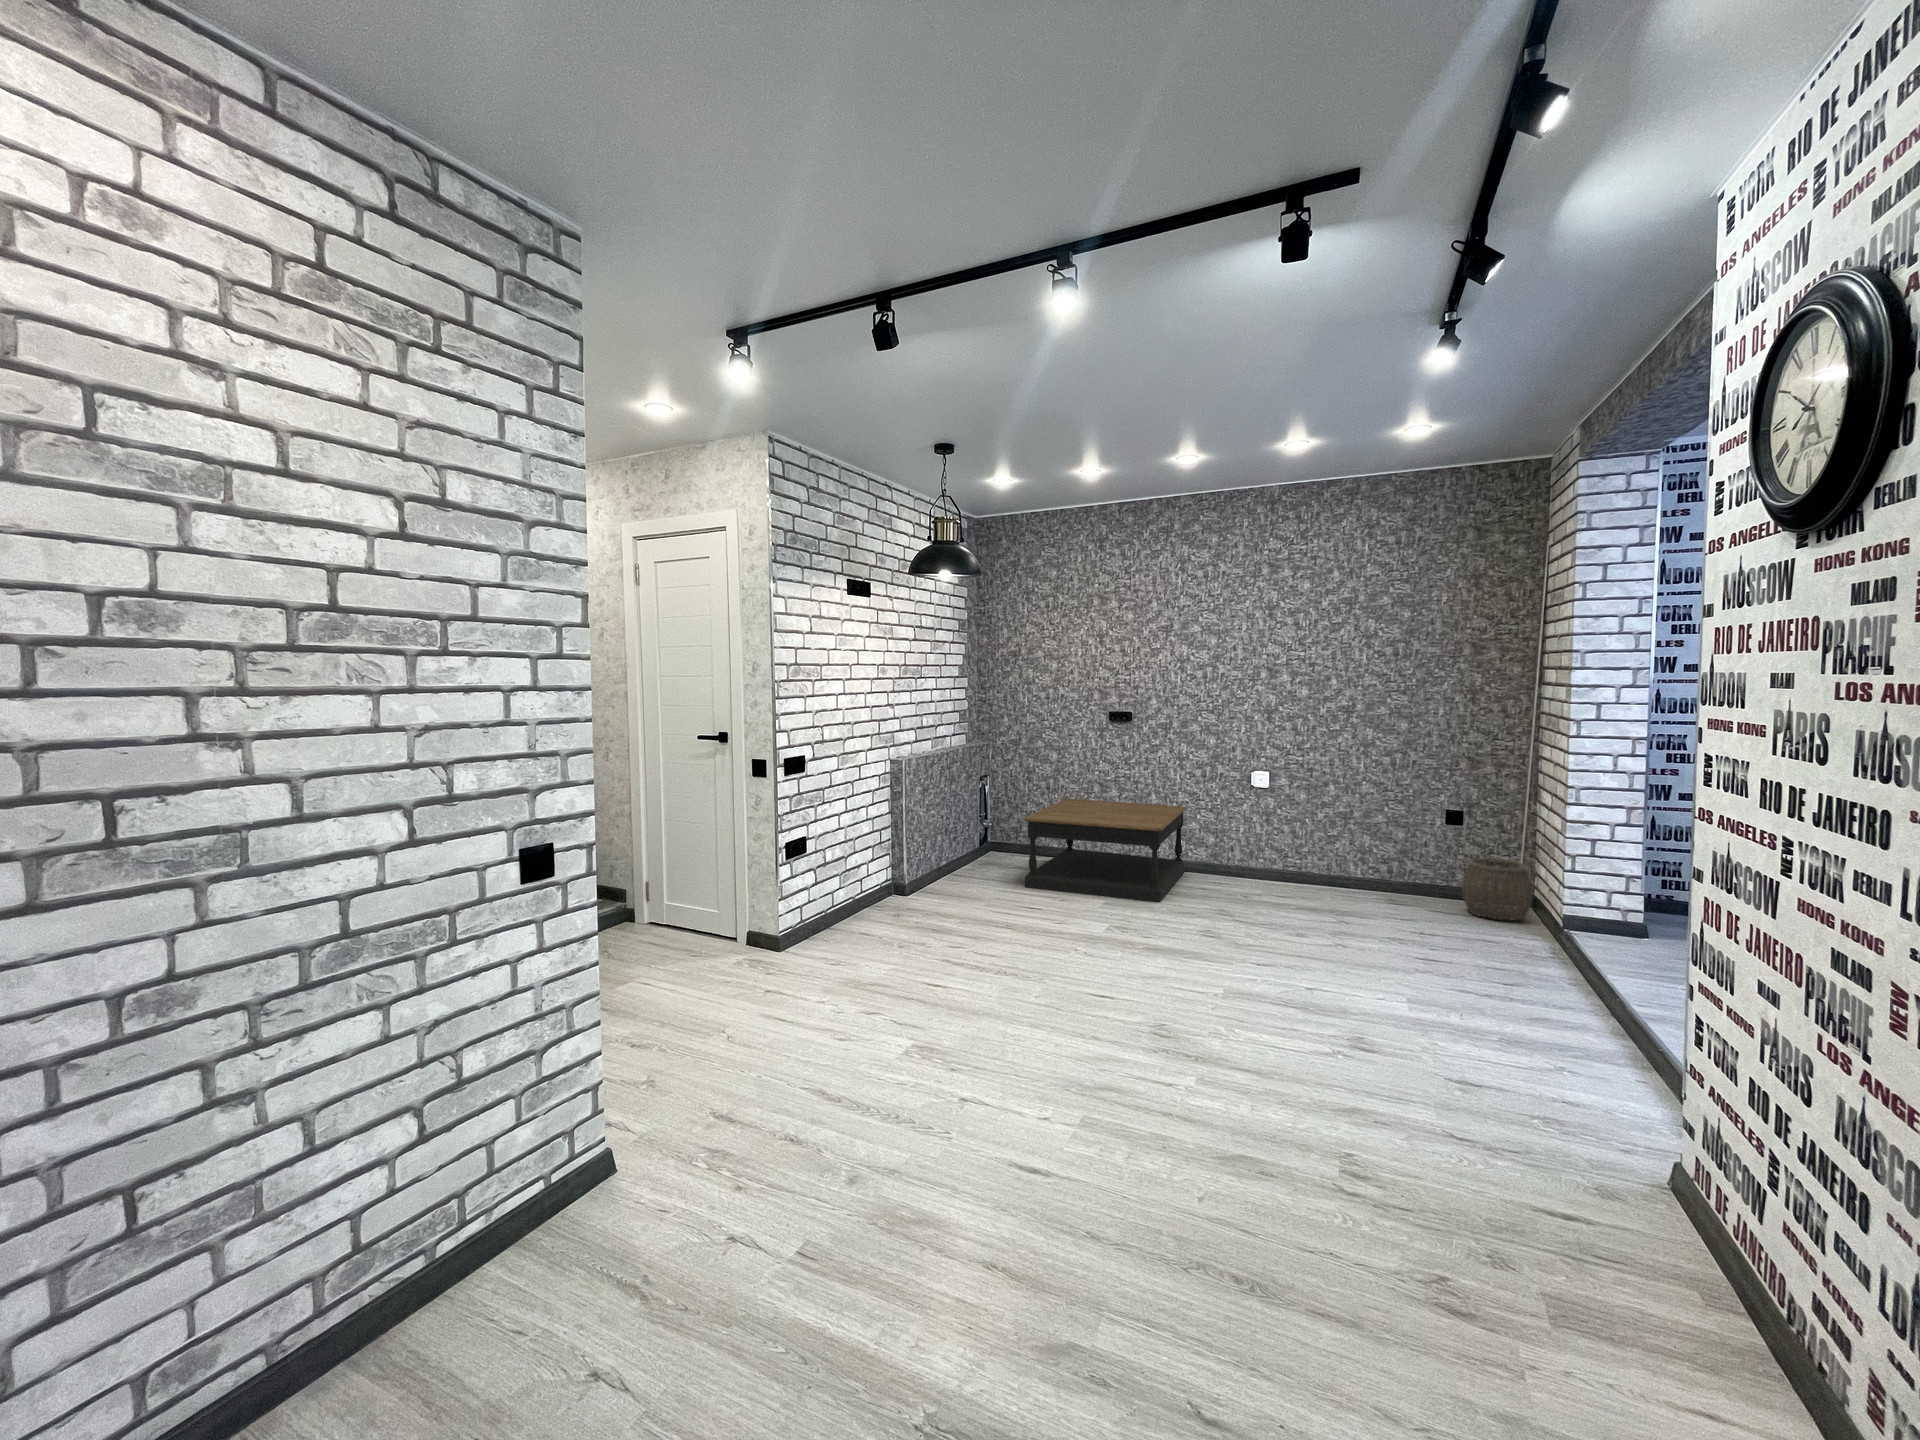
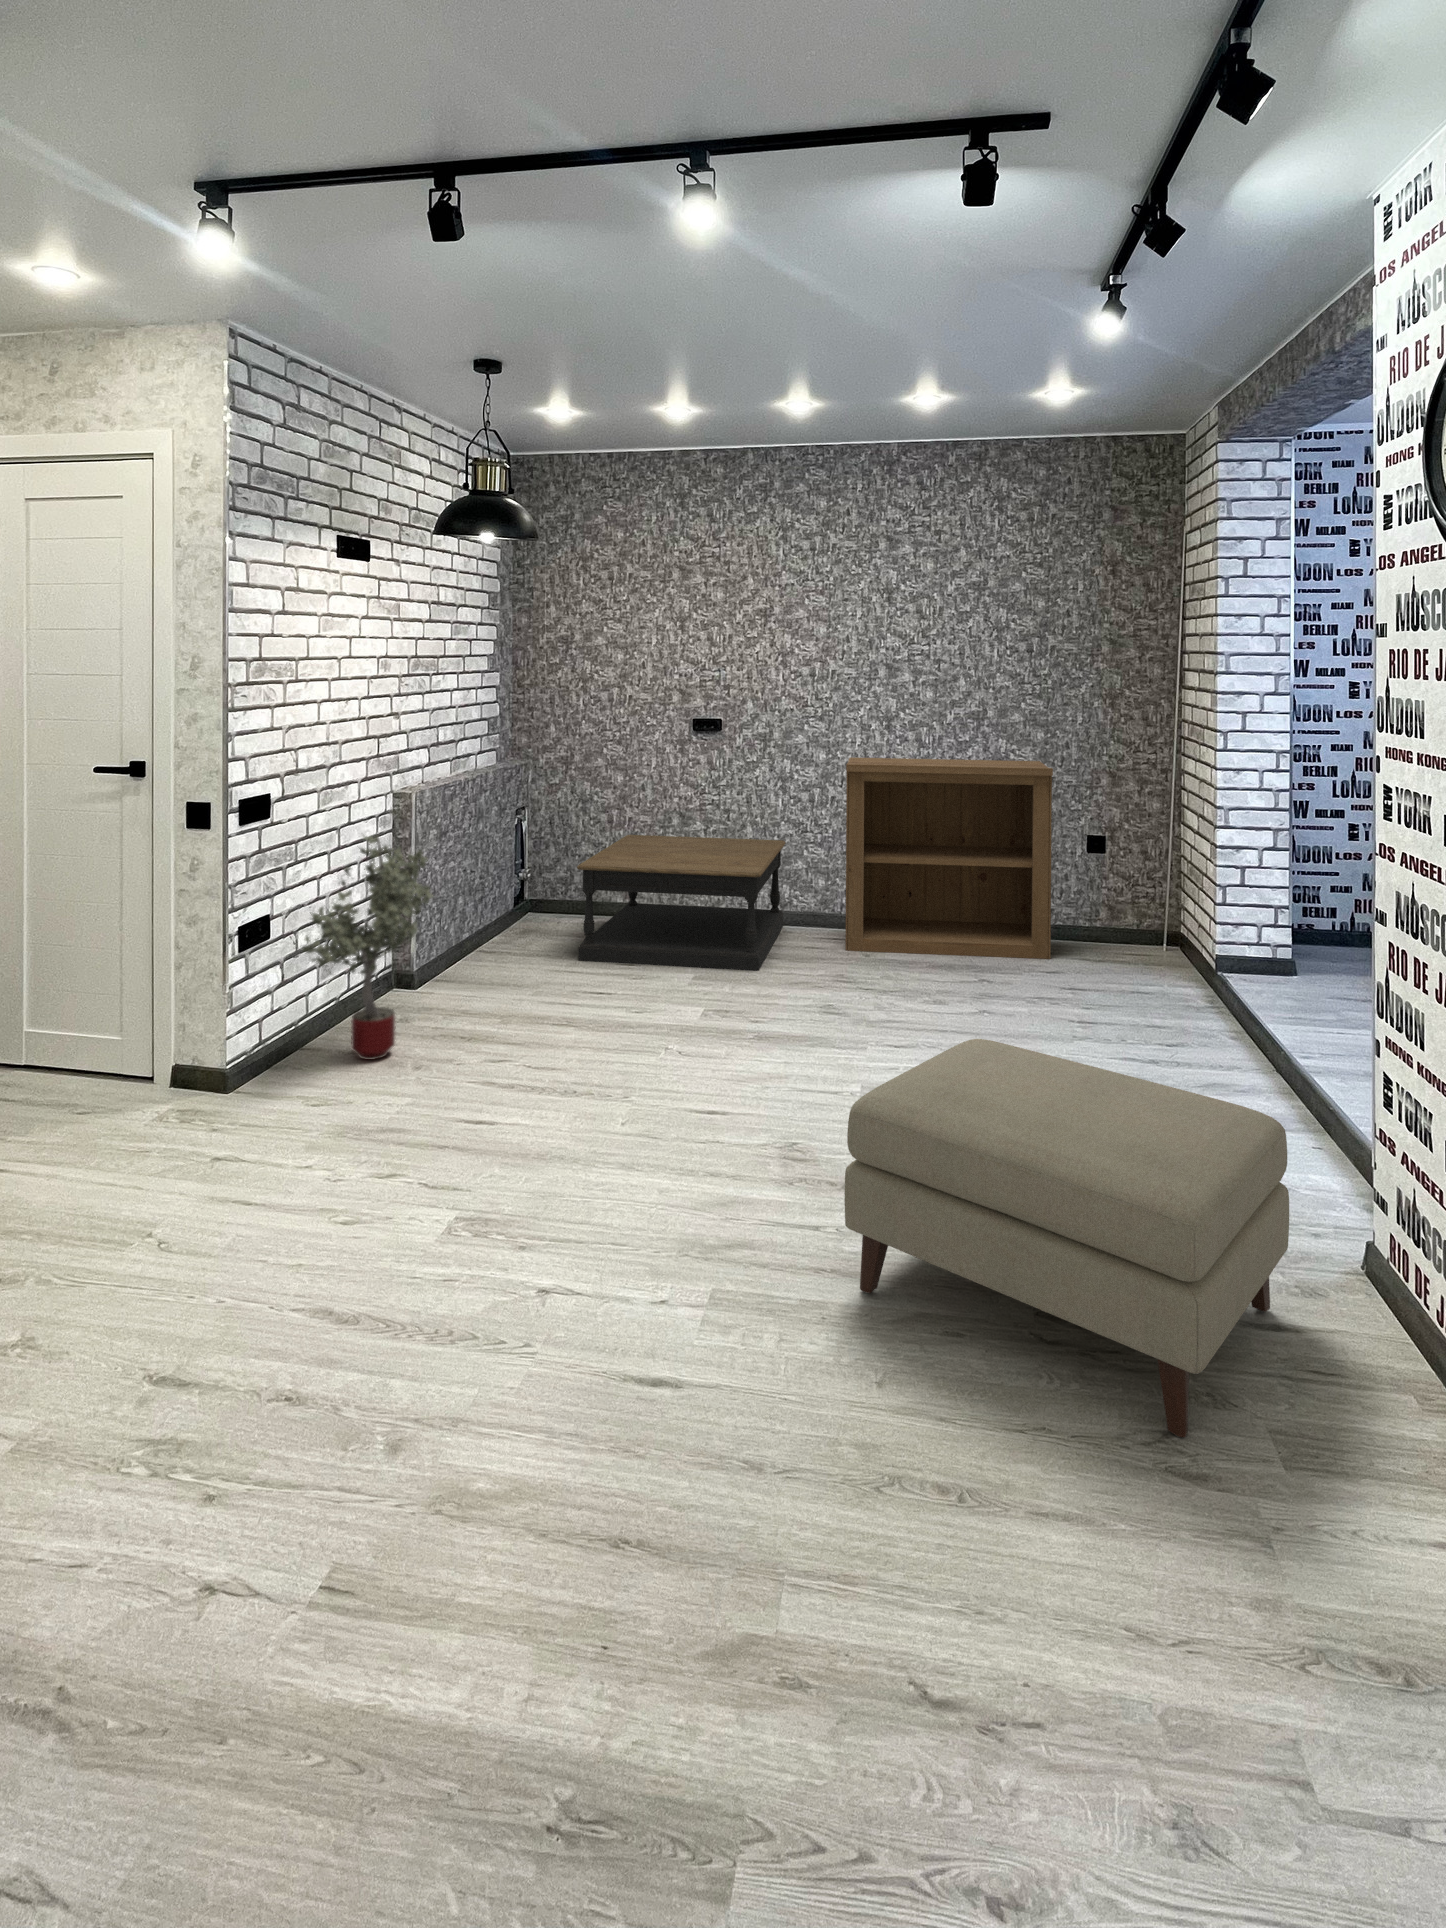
bookshelf: none [1233,742,1414,908] -> present [845,758,1053,959]
potted tree: none [821,787,915,944] -> present [301,835,433,1060]
woven basket: present [1462,858,1533,921] -> none [1106,893,1182,968]
ottoman: none [1188,957,1586,1288] -> present [844,1039,1289,1437]

